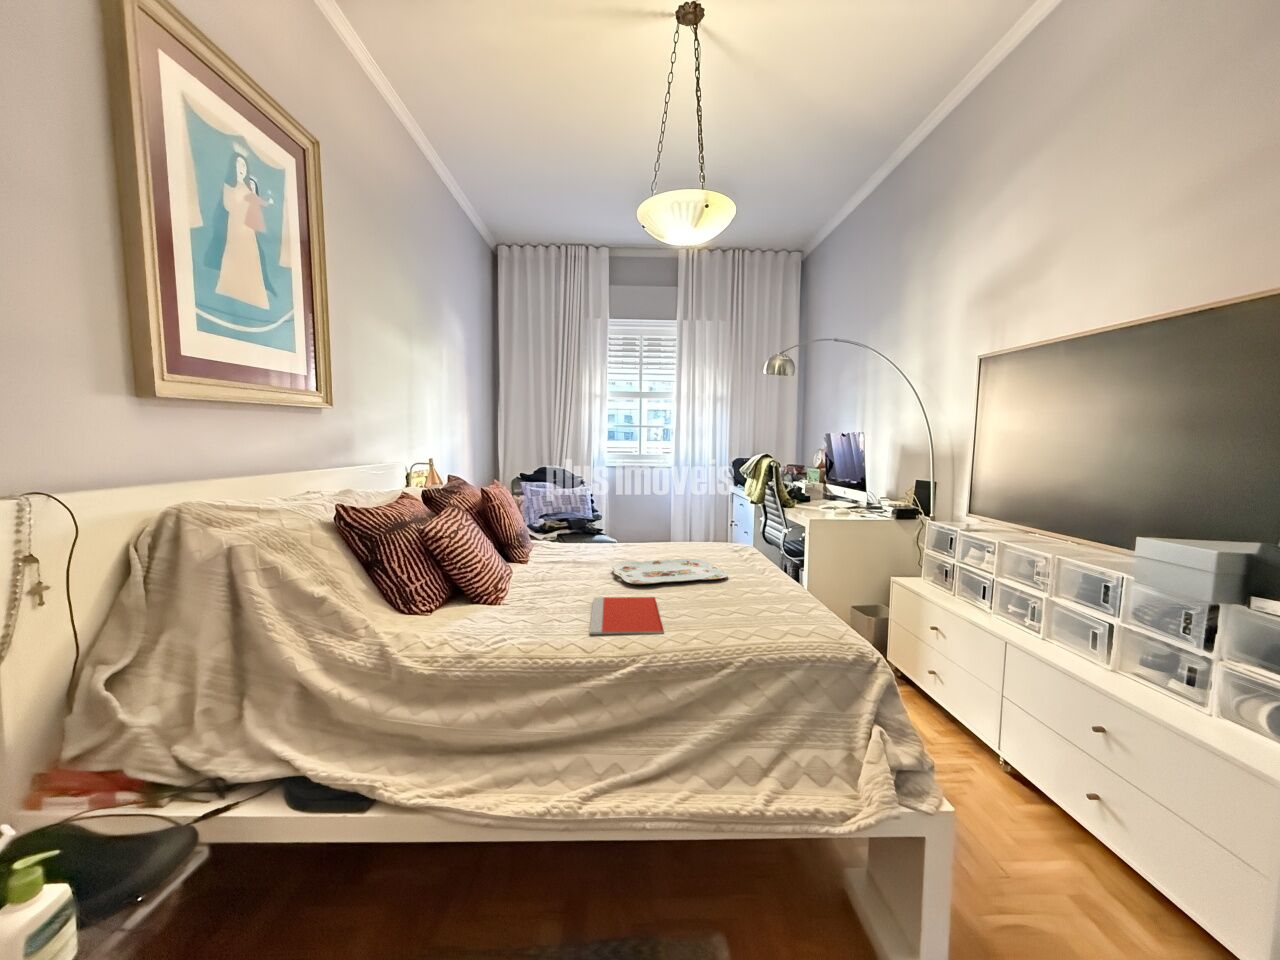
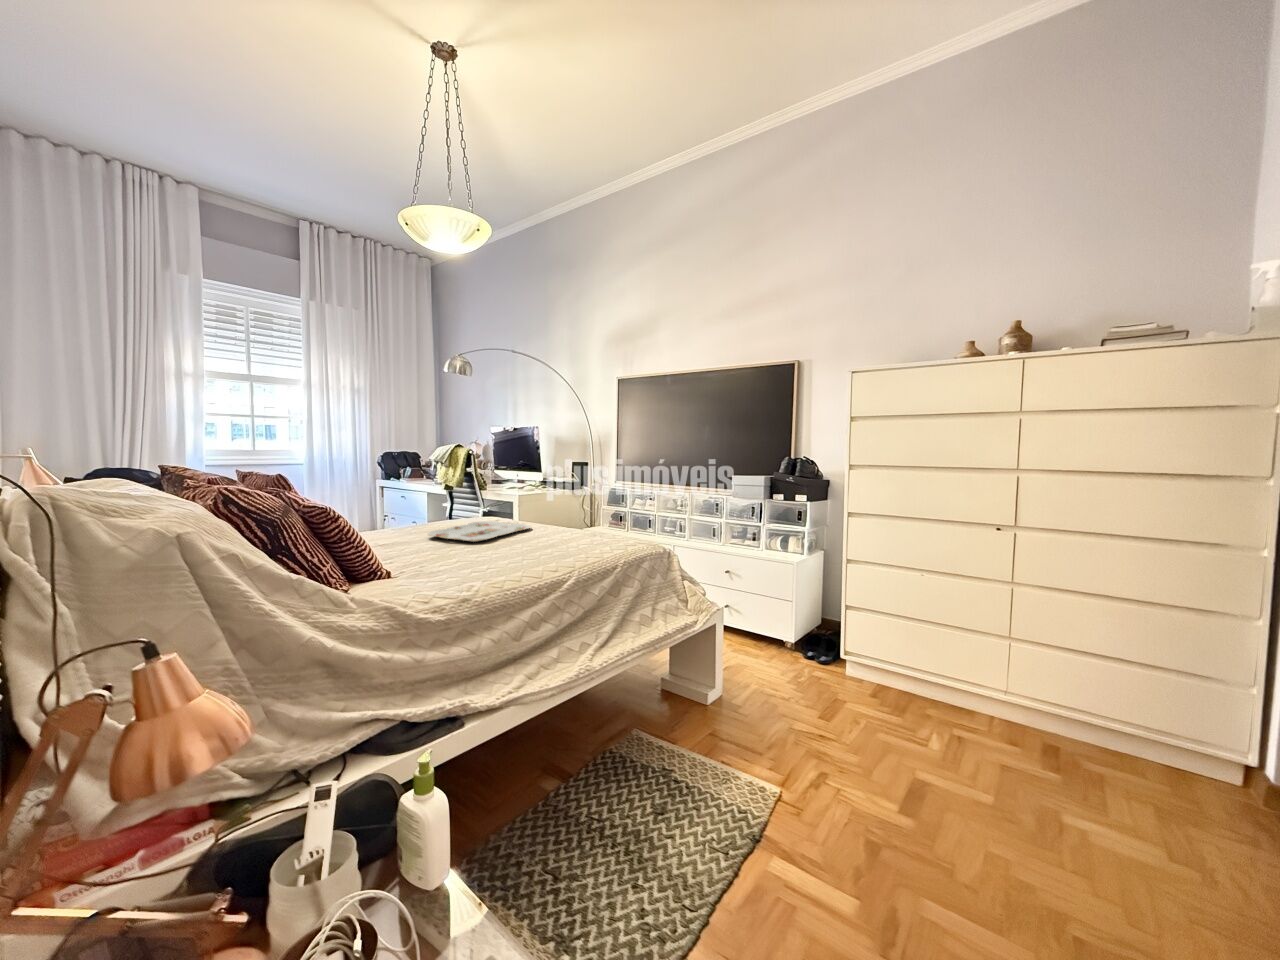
notebook: present [590,597,664,635] -> none [471,544,569,568]

